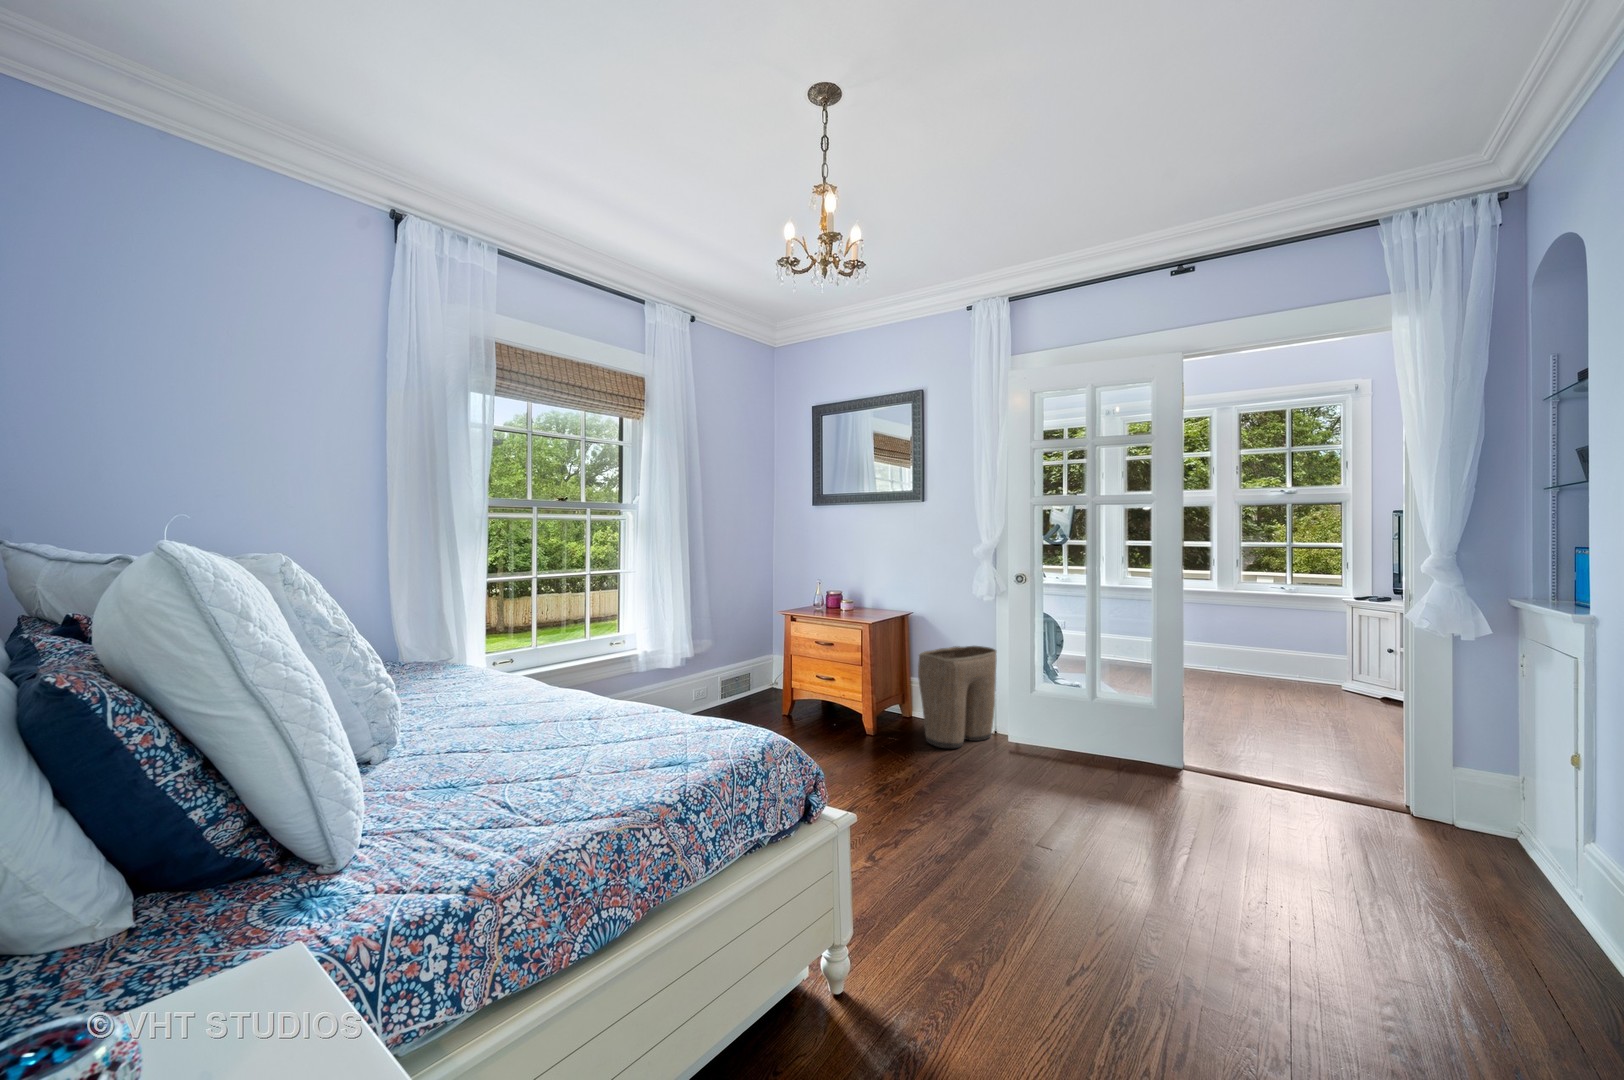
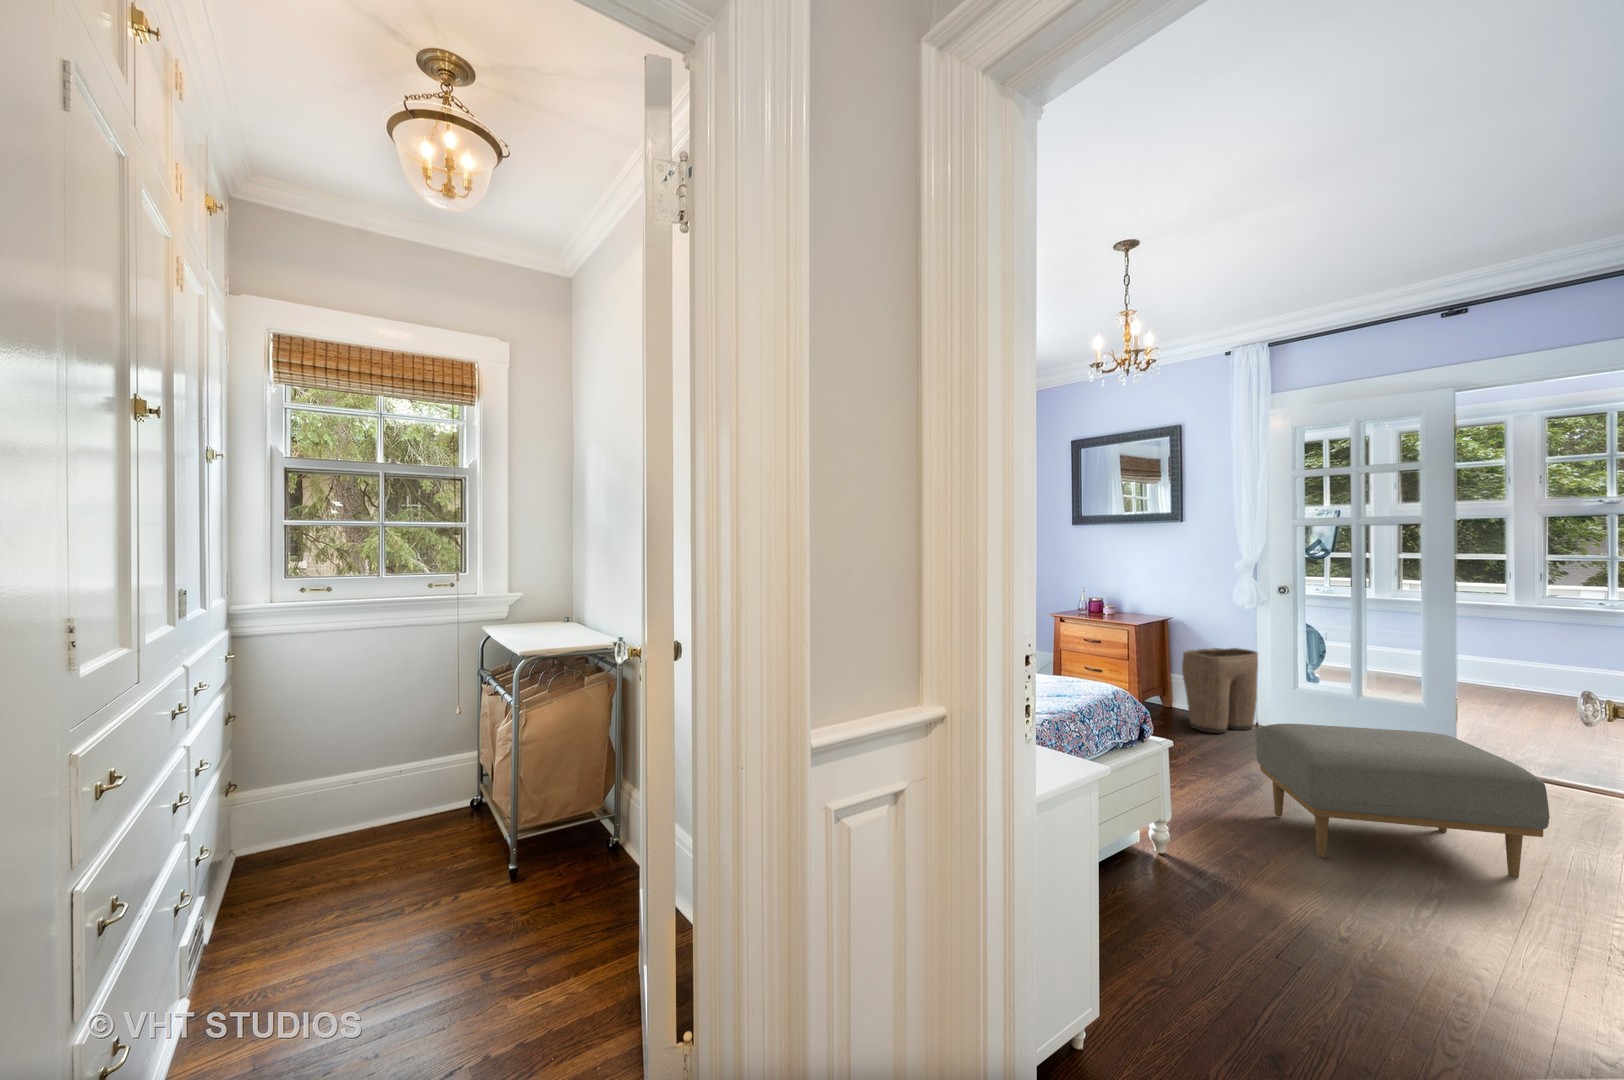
ottoman: none [978,757,1306,961] -> present [1256,724,1550,878]

